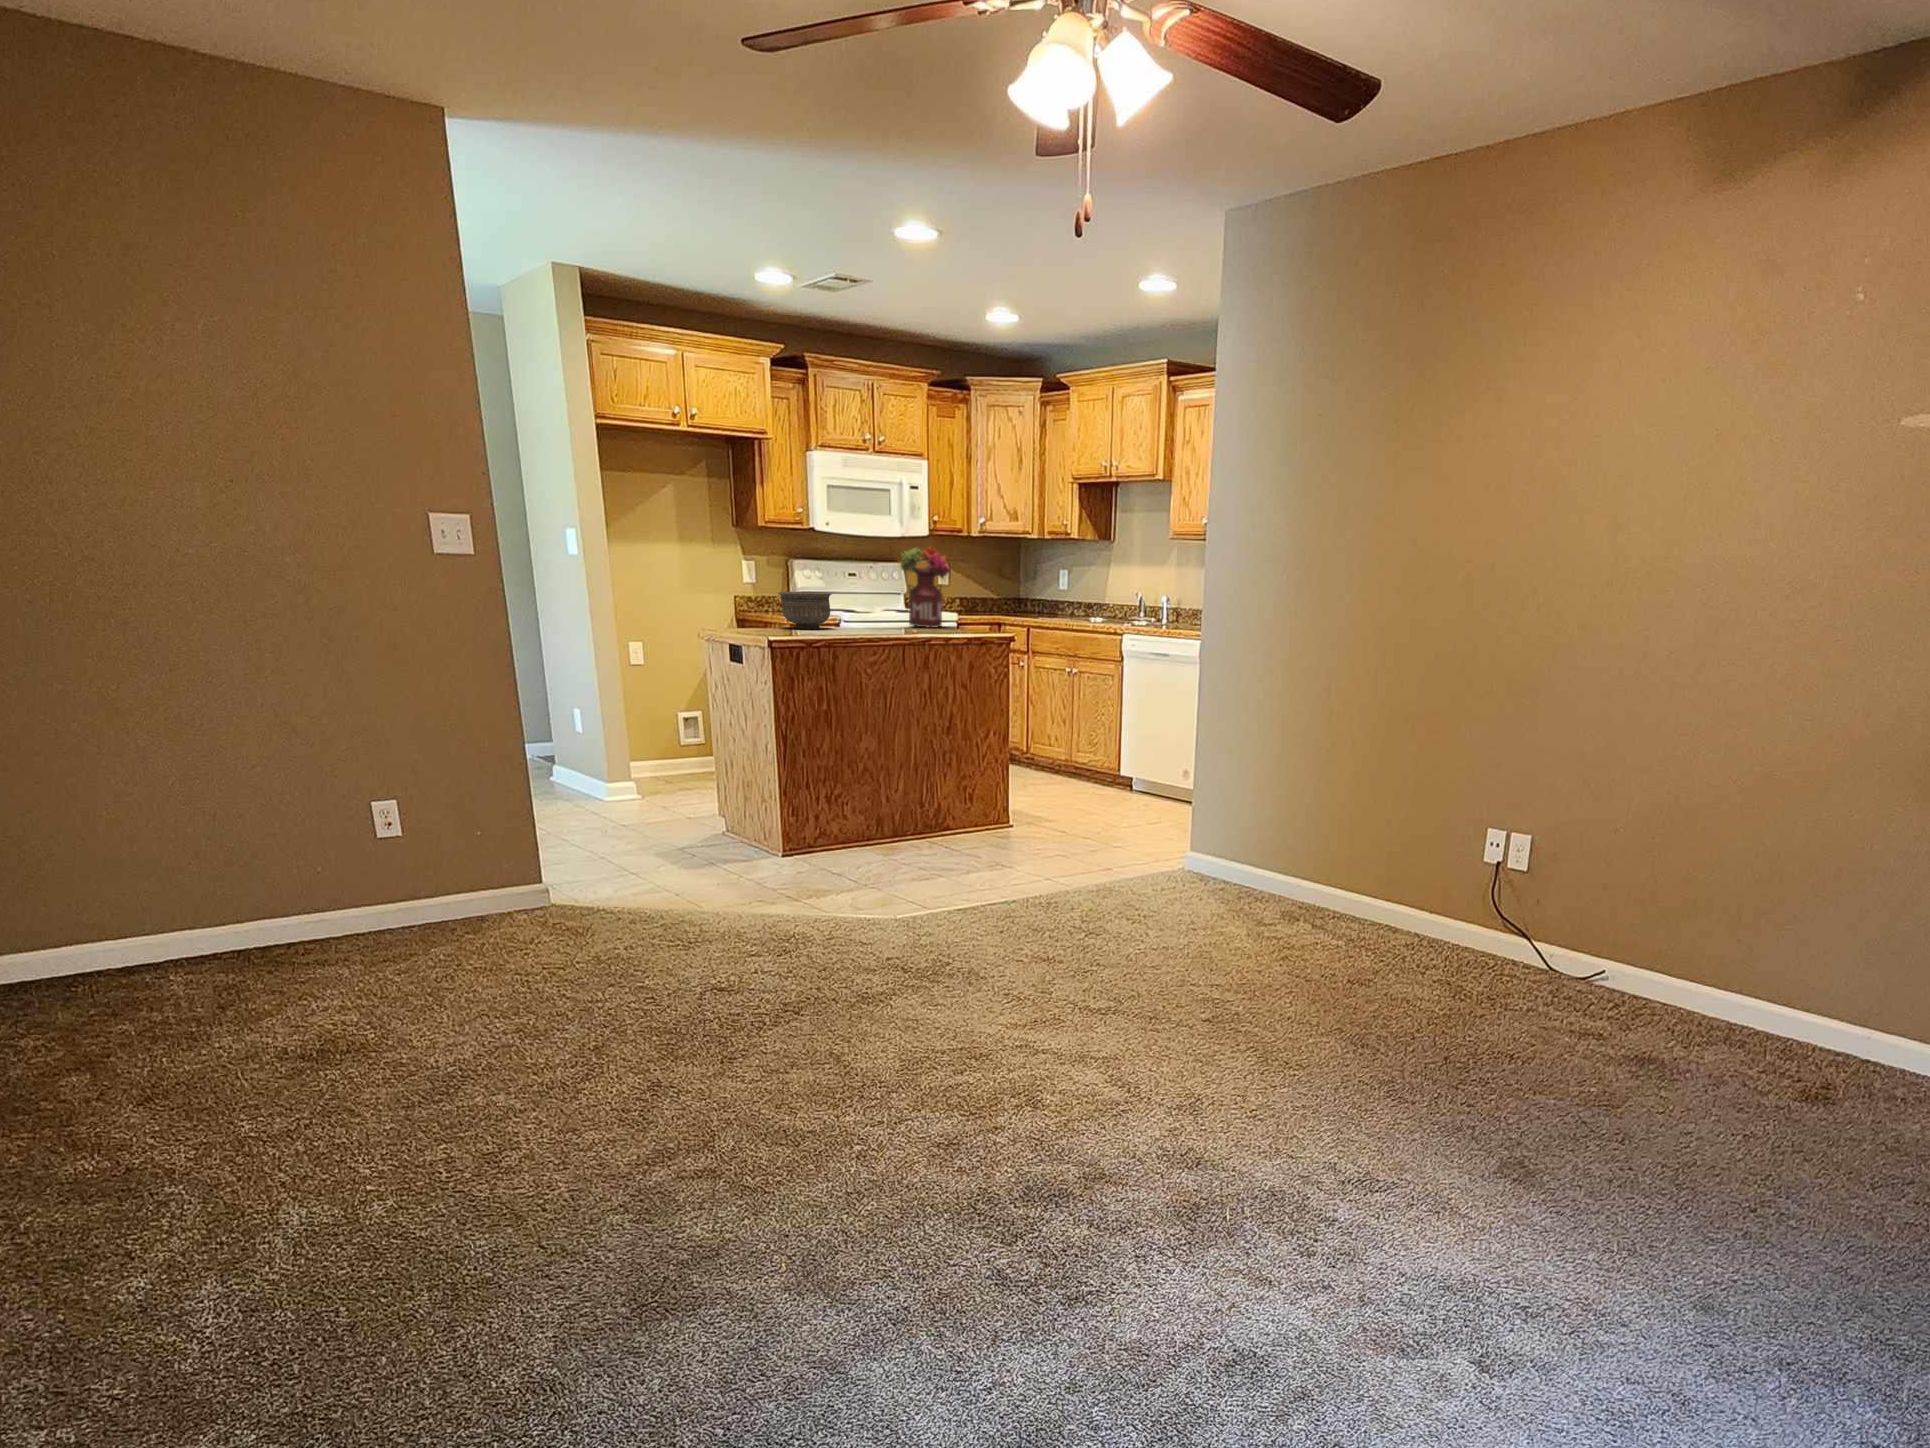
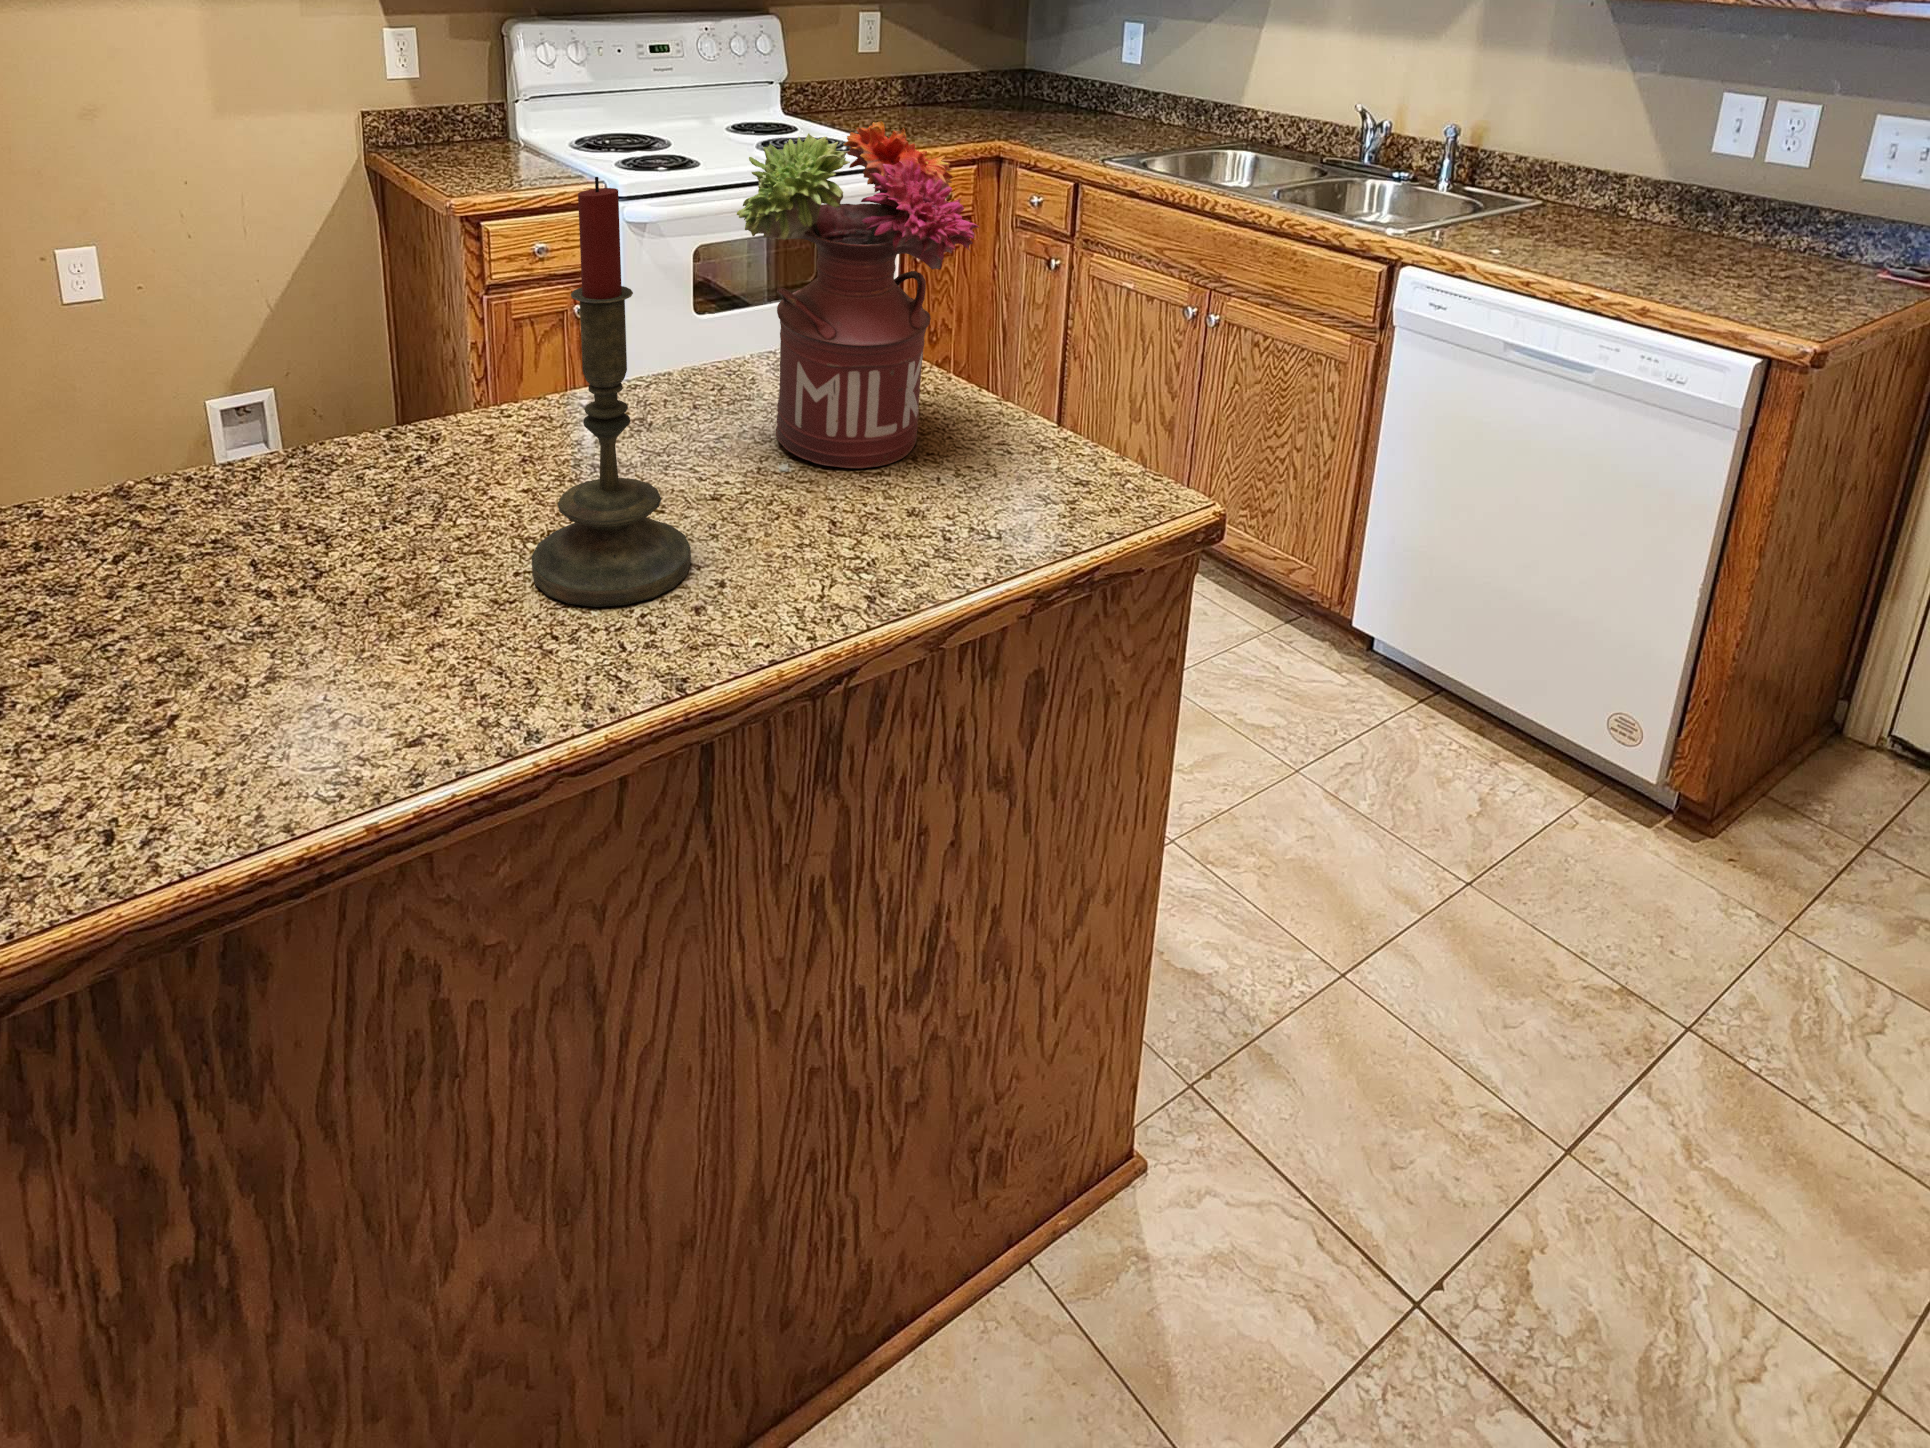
candle: none [862,545,893,630] -> present [531,177,691,607]
bowl: present [778,592,832,629] -> none [70,365,386,603]

